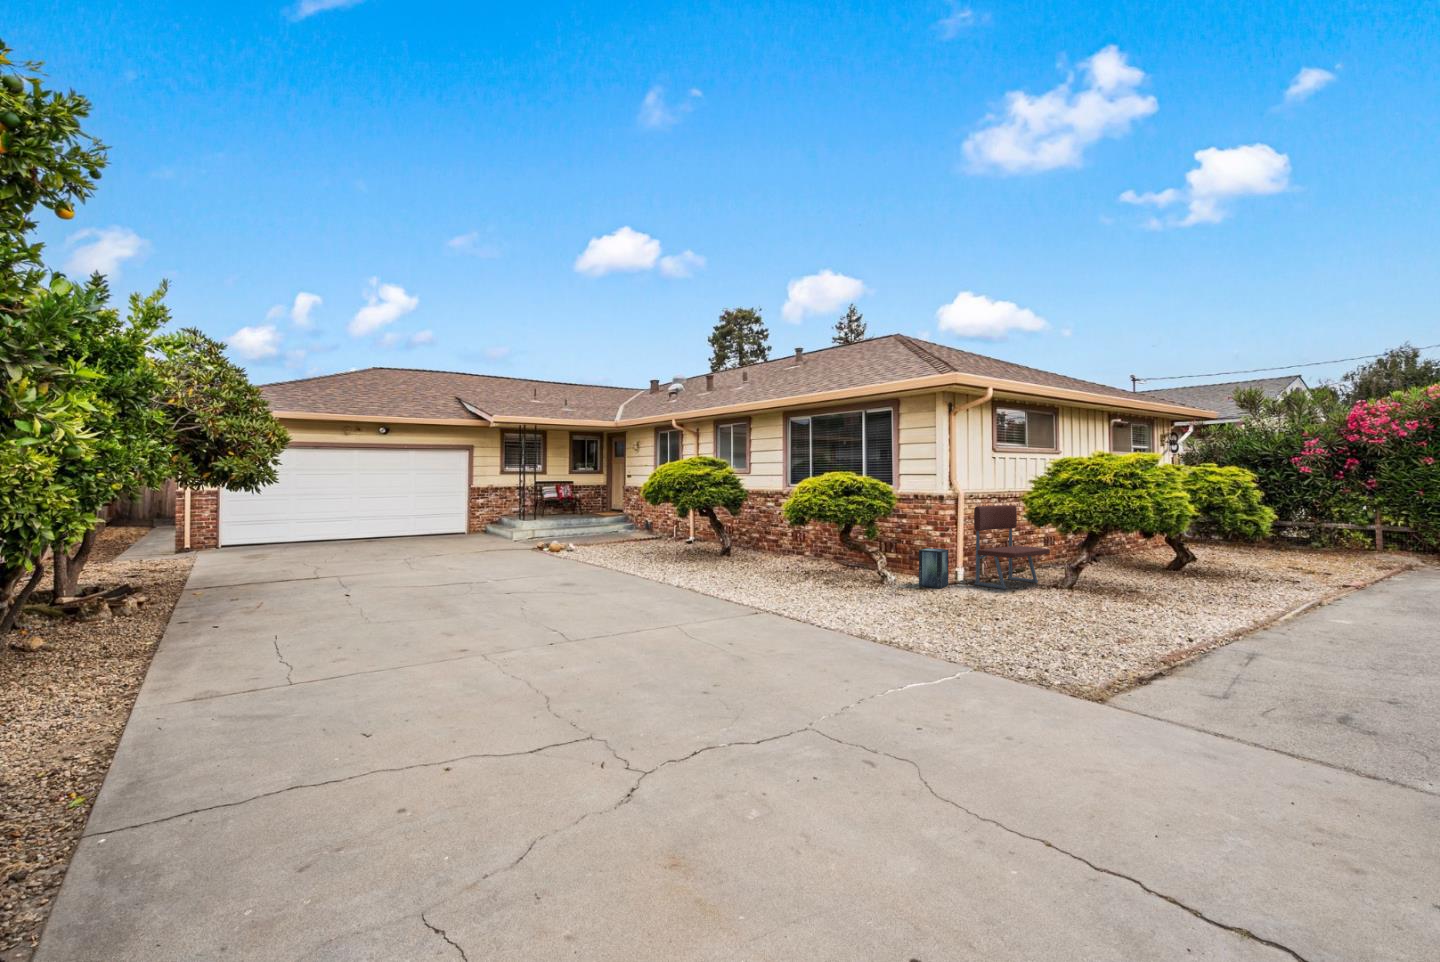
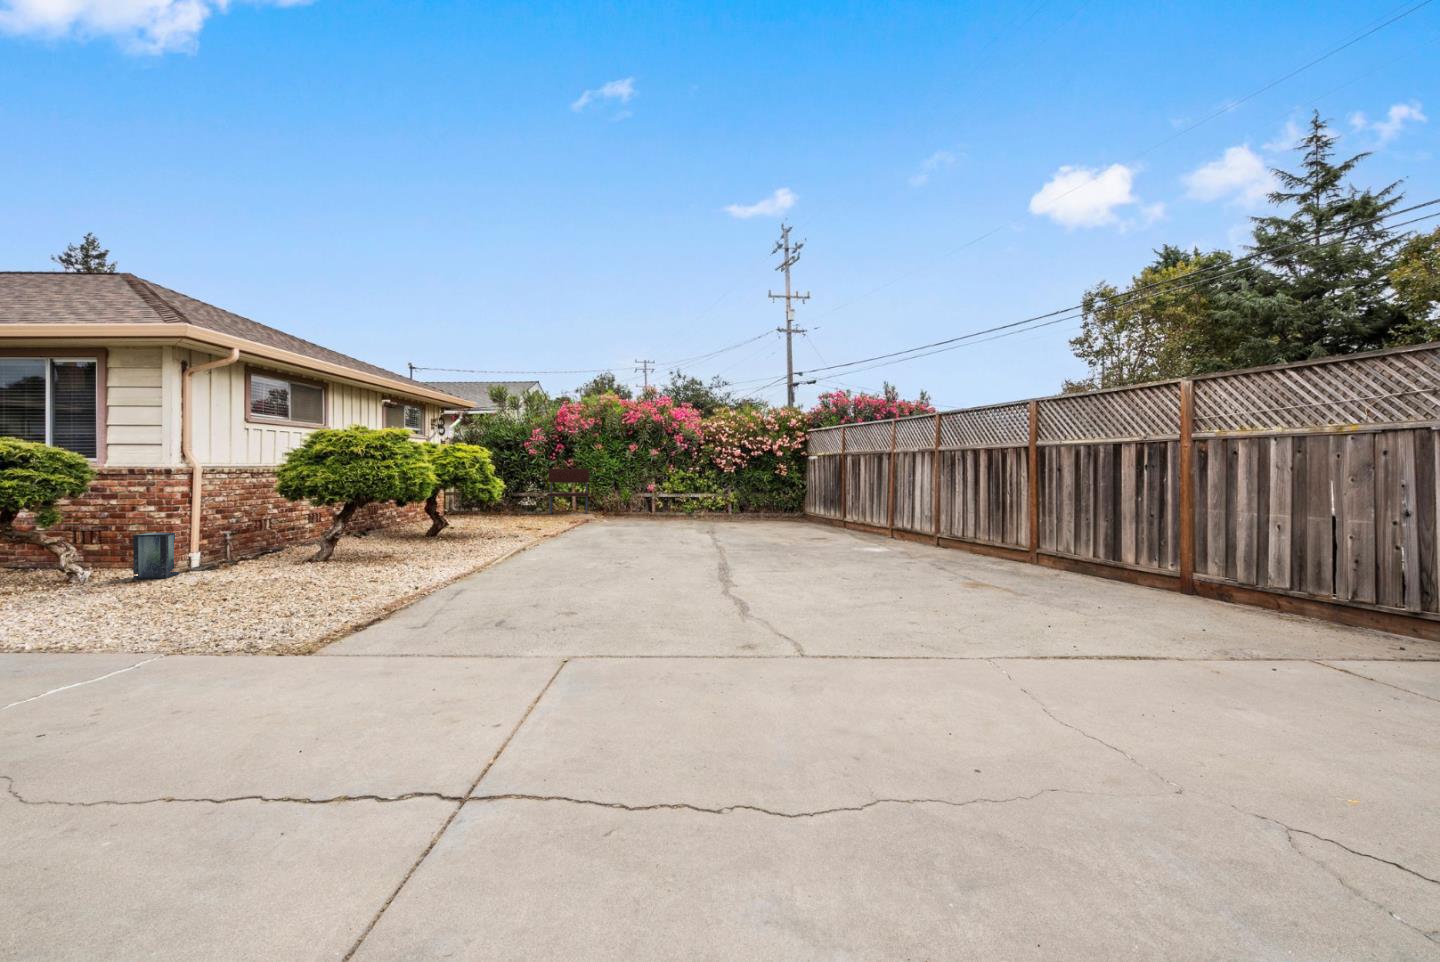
bench: present [974,505,1050,589] -> present [547,469,589,514]

